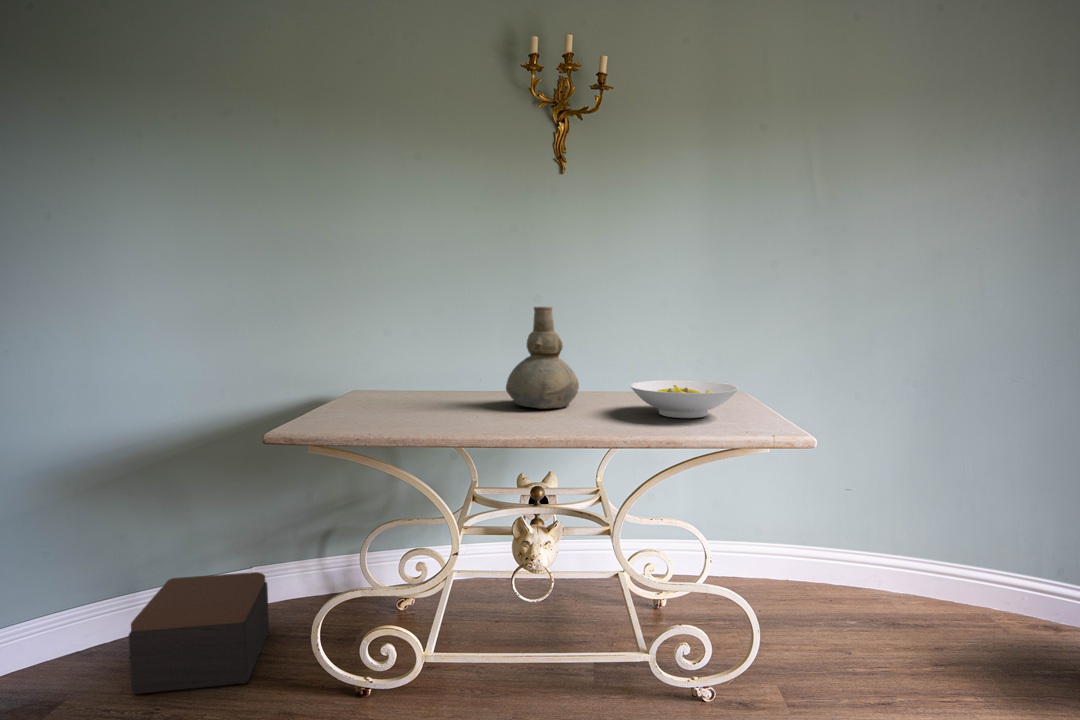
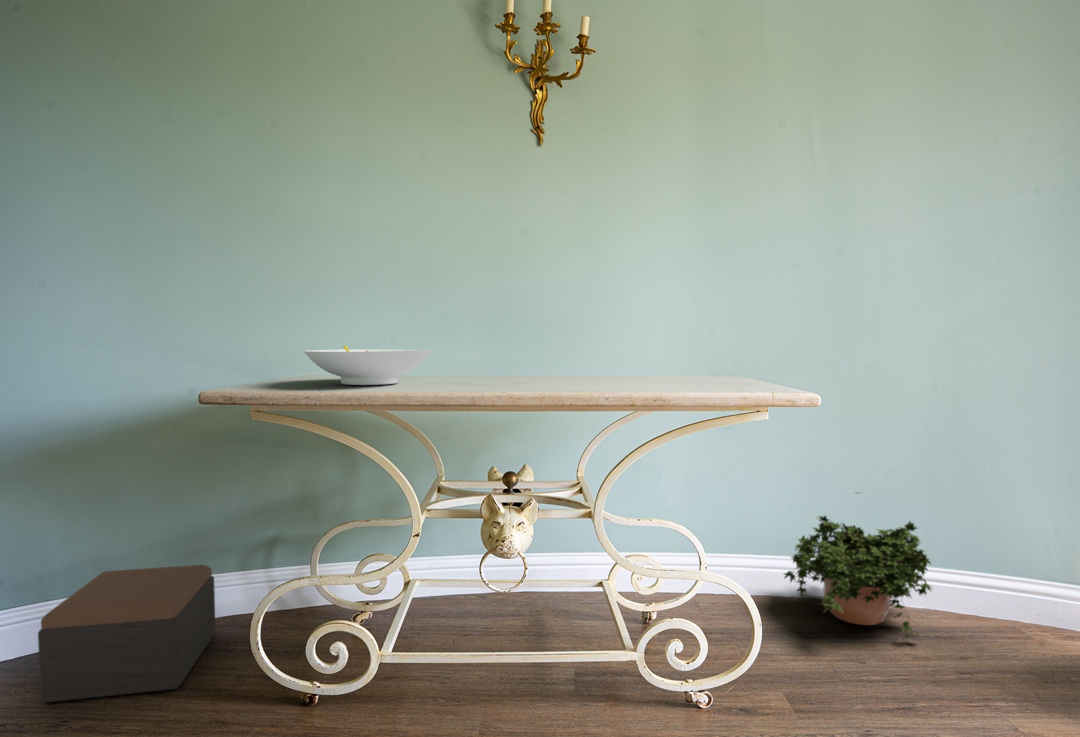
vase: present [506,307,579,408] -> none [477,267,557,378]
bowl: present [630,380,739,418] -> present [304,345,432,385]
potted plant: none [785,527,922,645] -> present [784,516,932,638]

